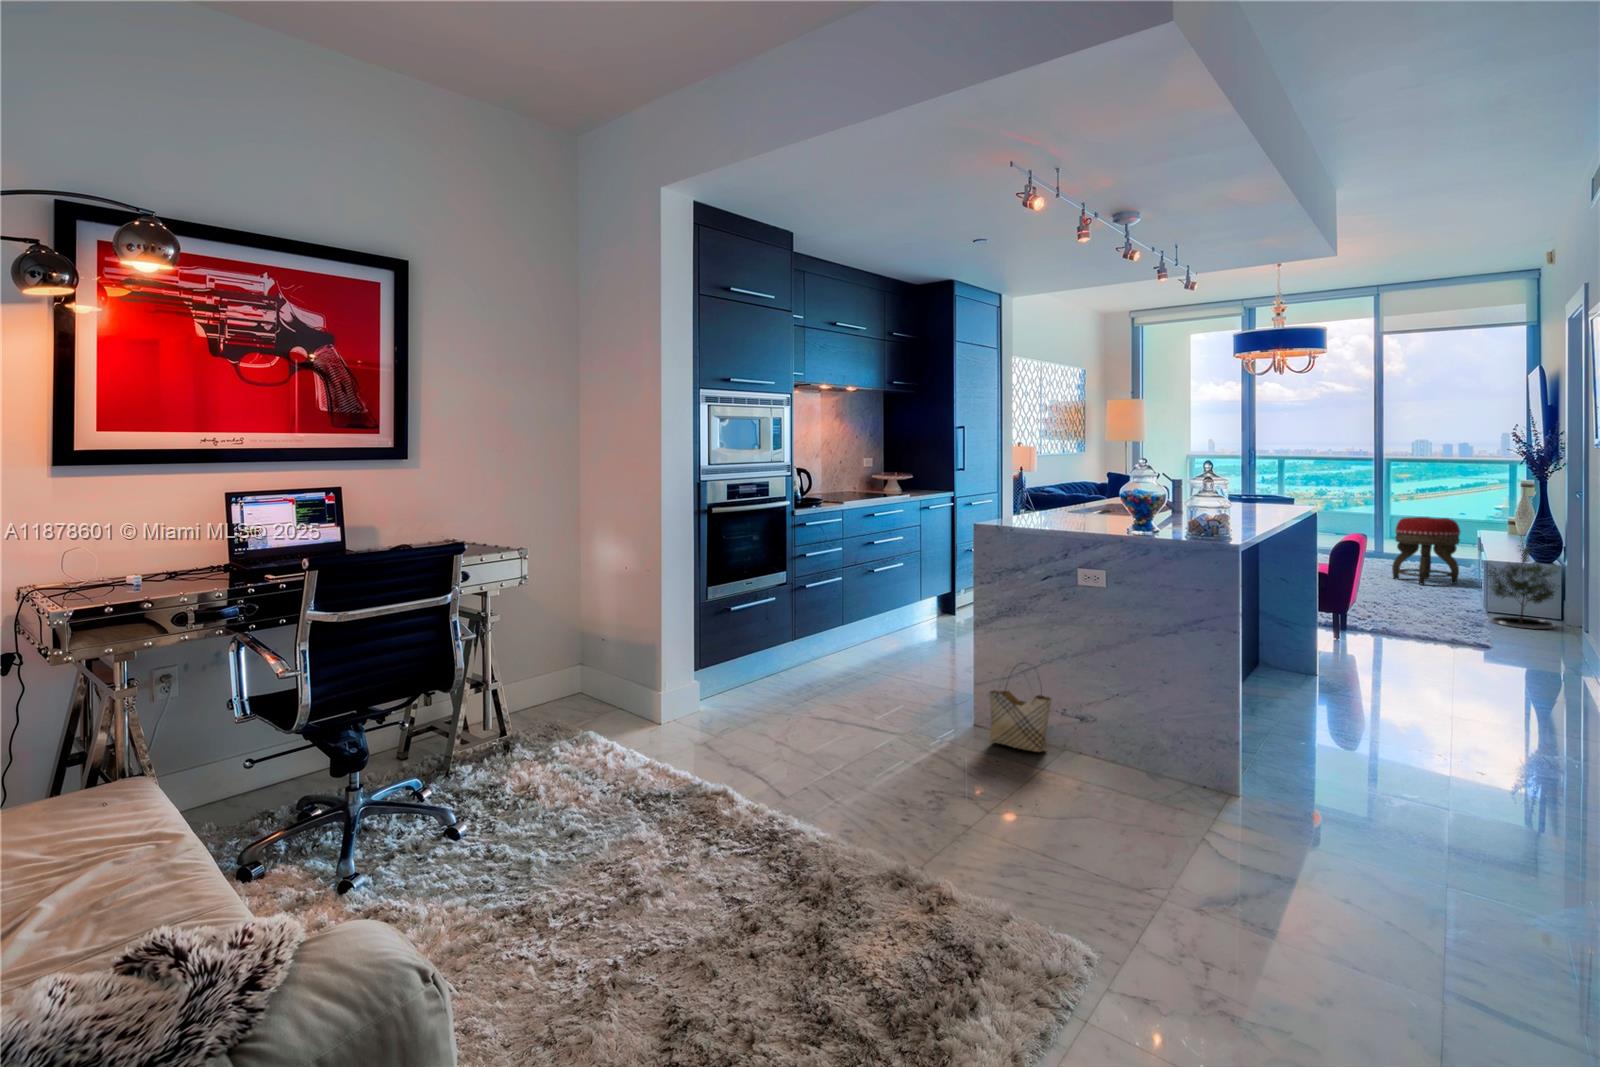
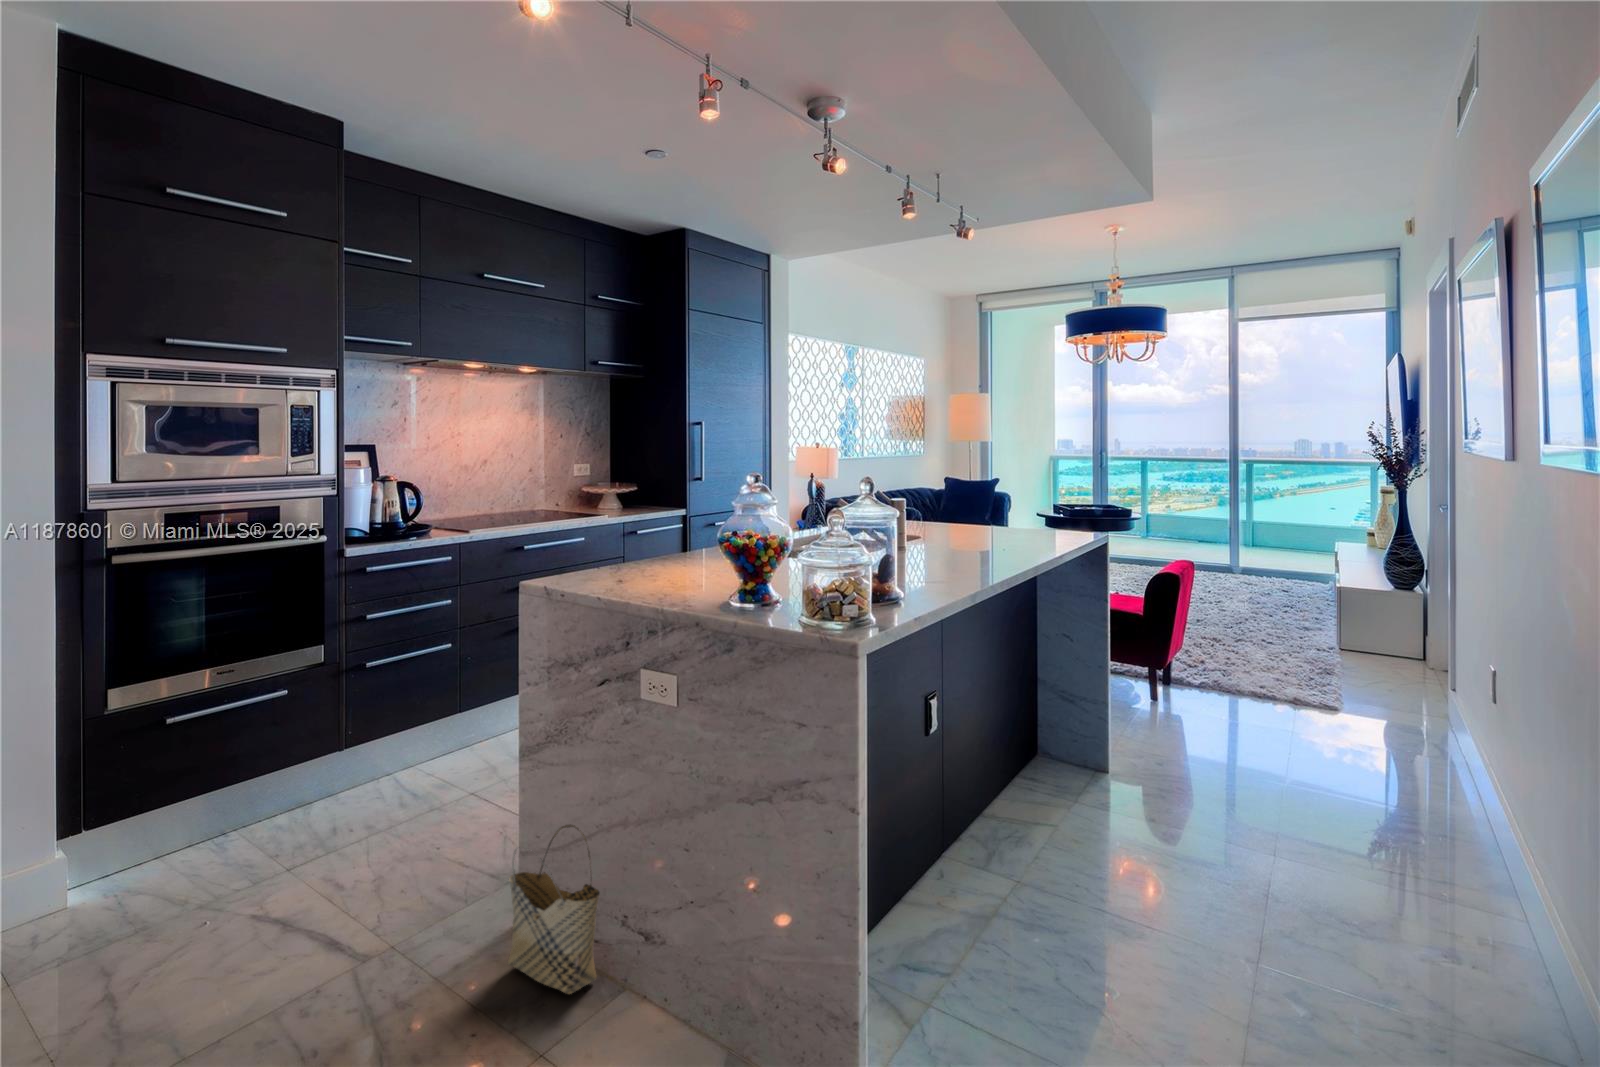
footstool: present [1392,517,1461,585] -> none [1242,530,1315,610]
potted tree: present [1485,536,1560,629] -> none [1332,558,1423,676]

